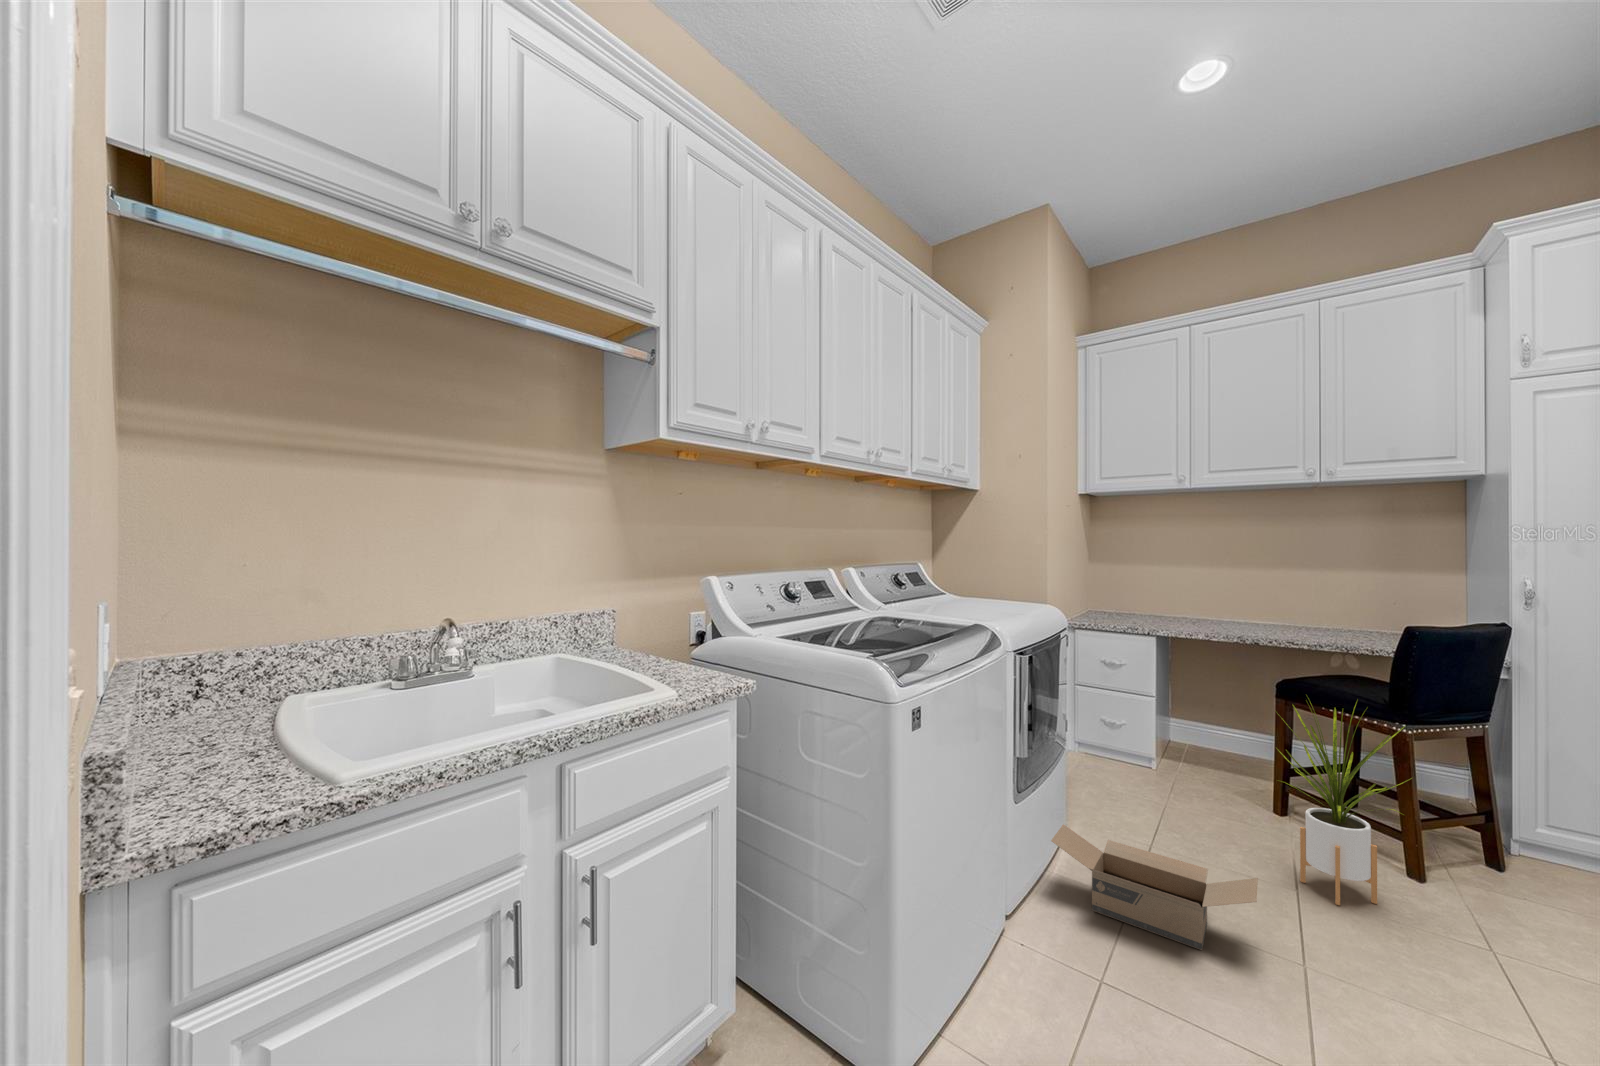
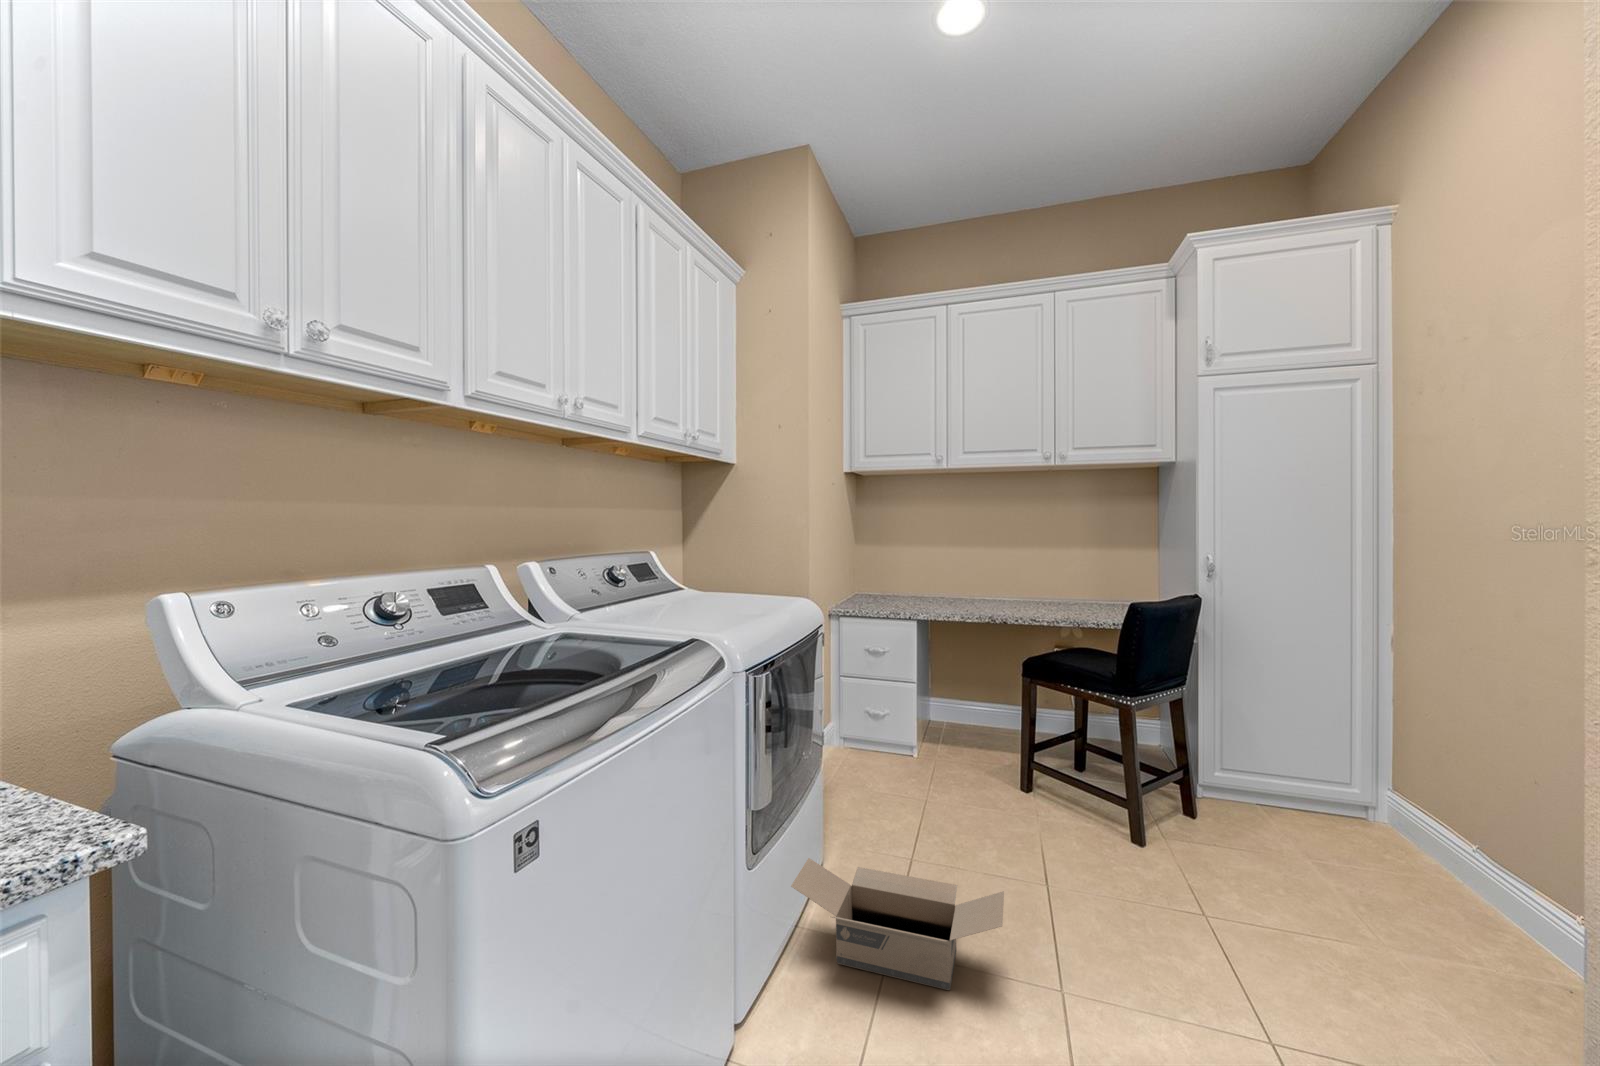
house plant: present [1276,698,1412,905] -> none [1018,675,1137,893]

